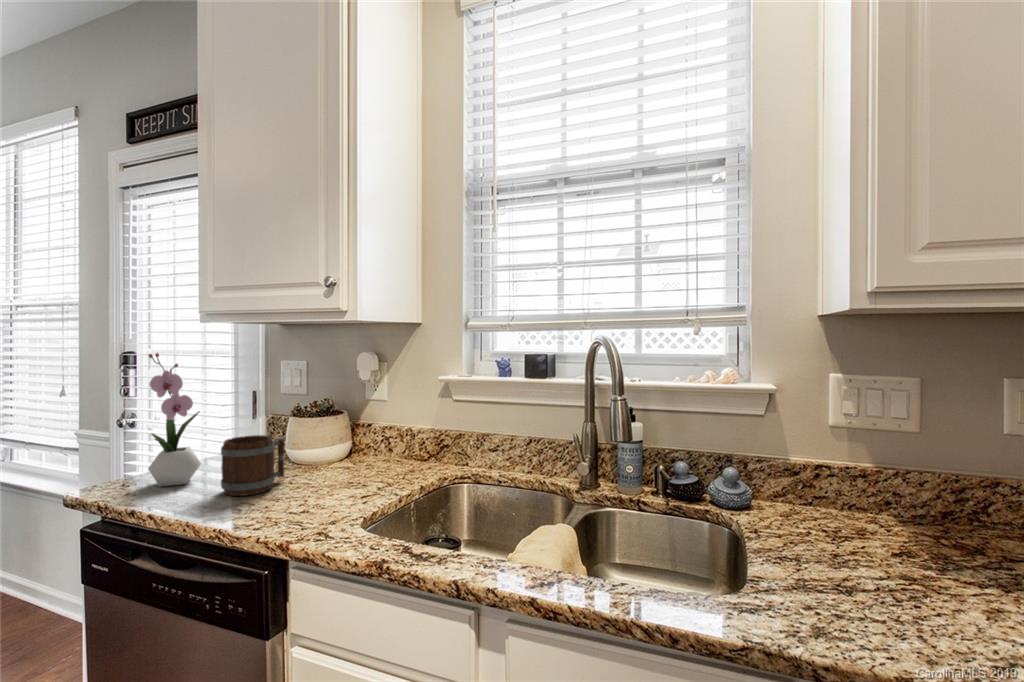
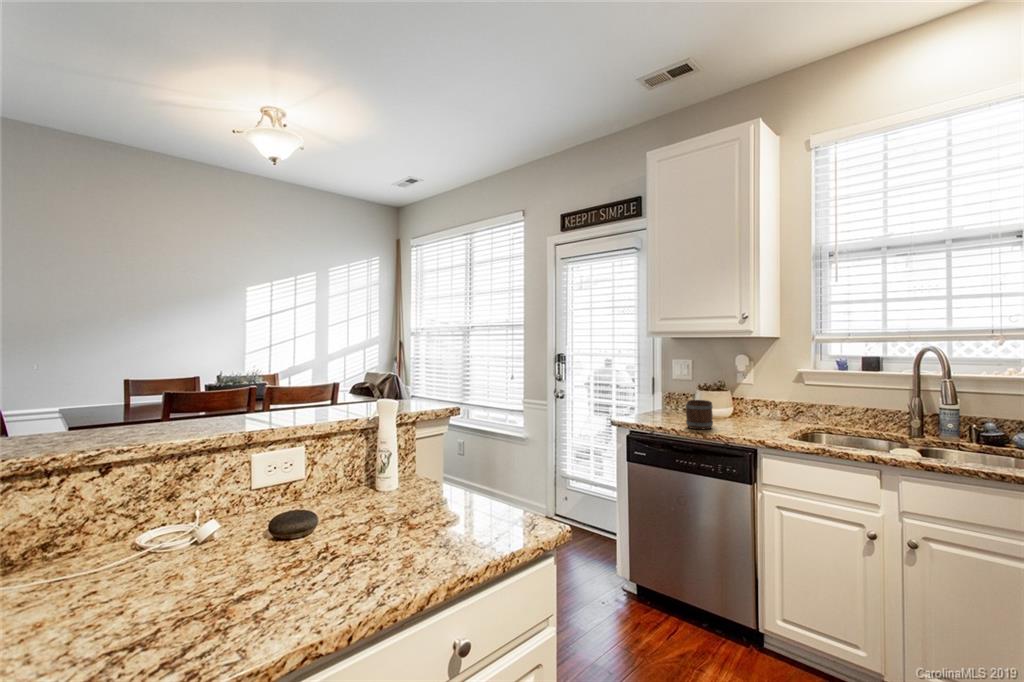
flower arrangement: present [148,353,201,486] -> none [642,357,665,424]

